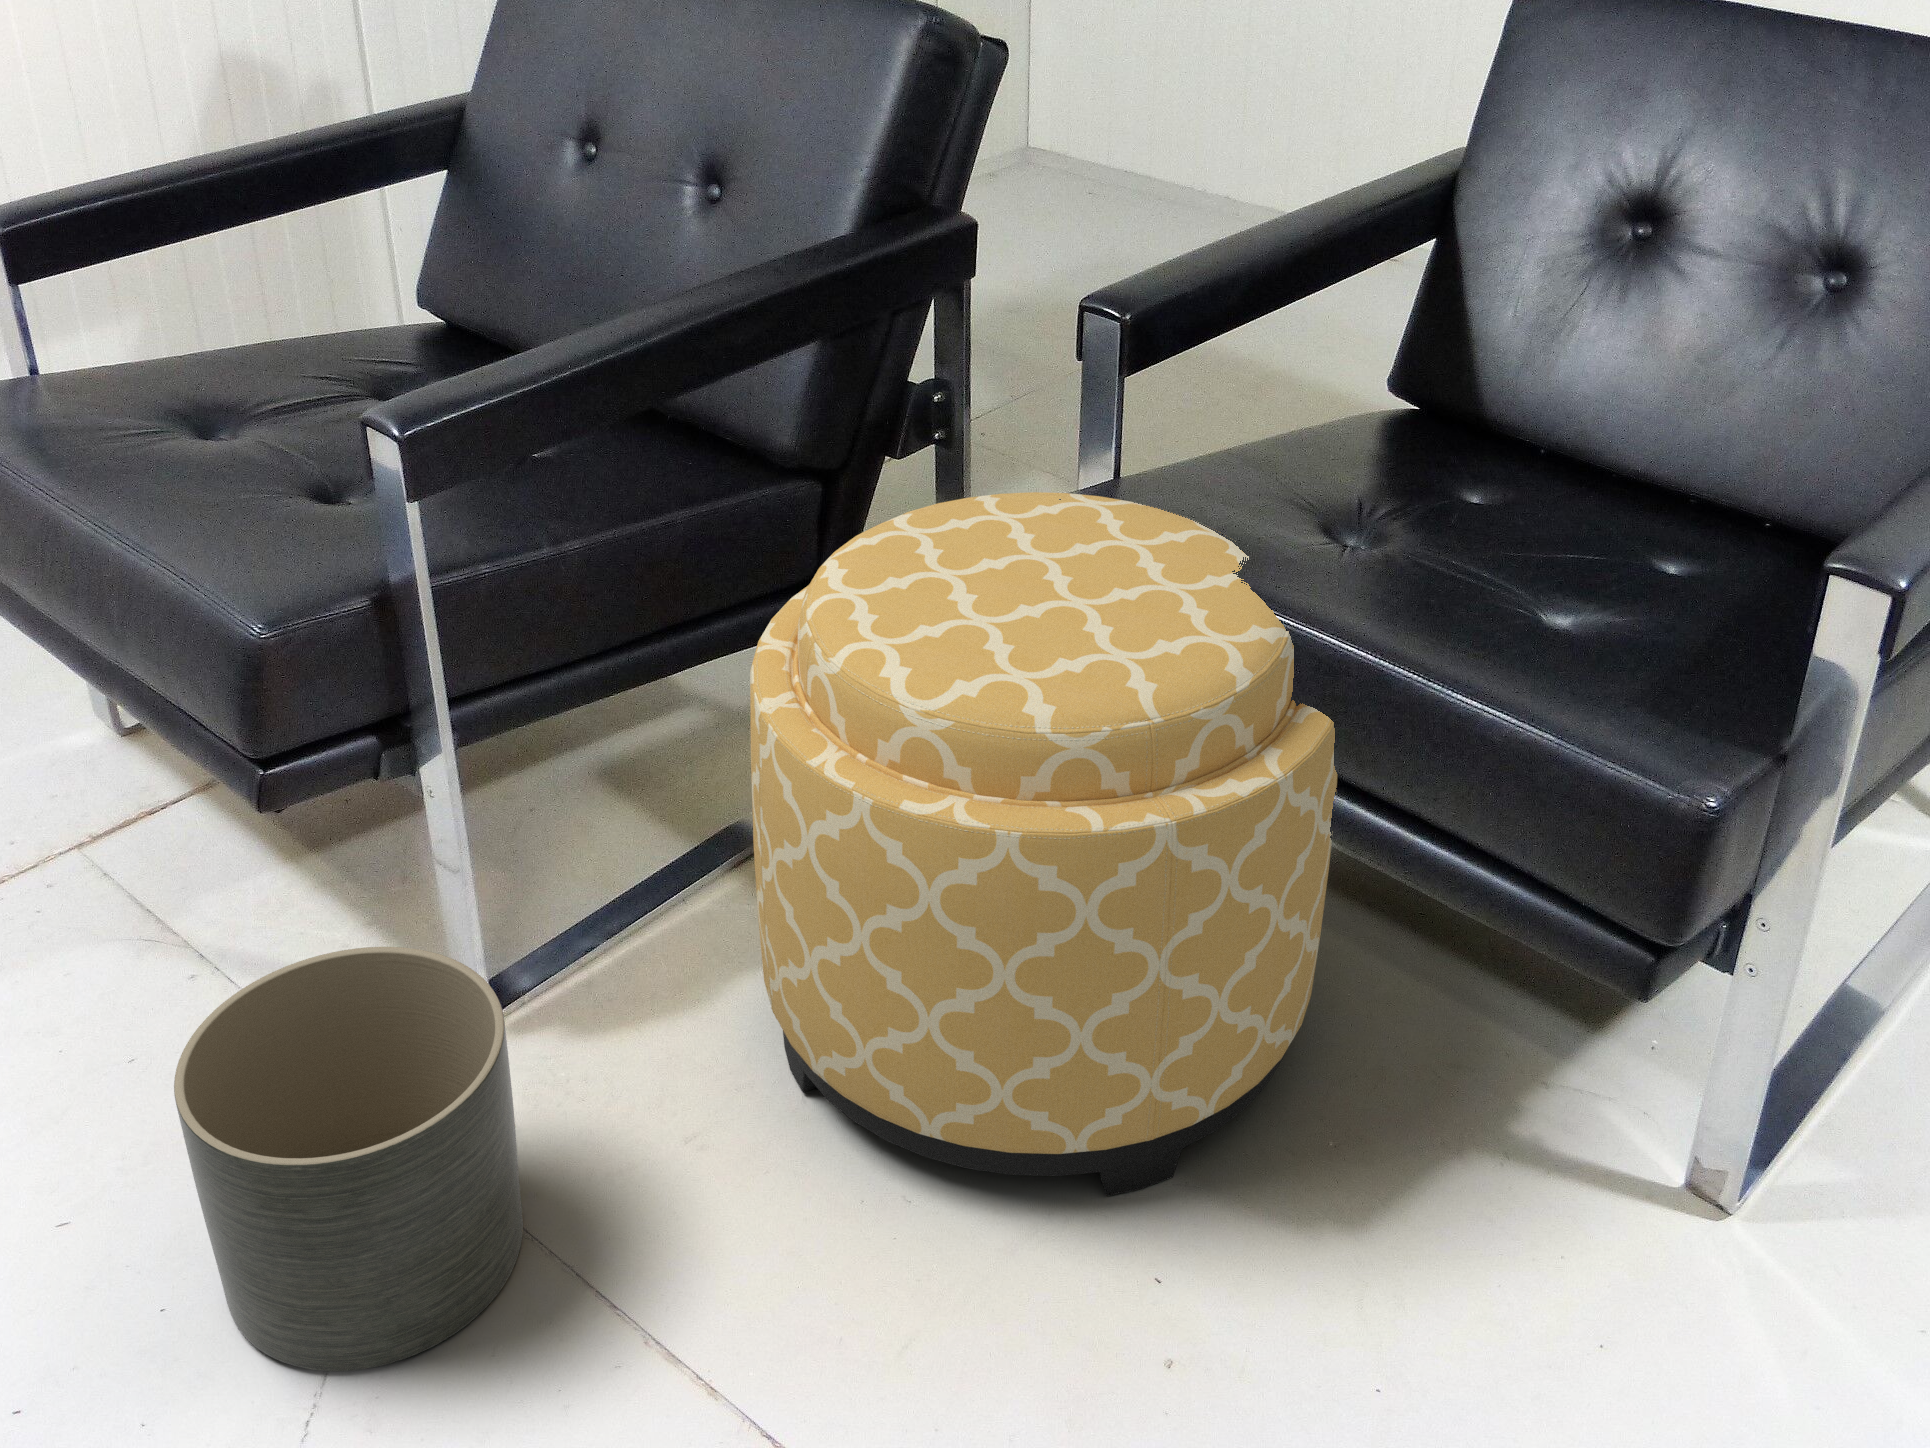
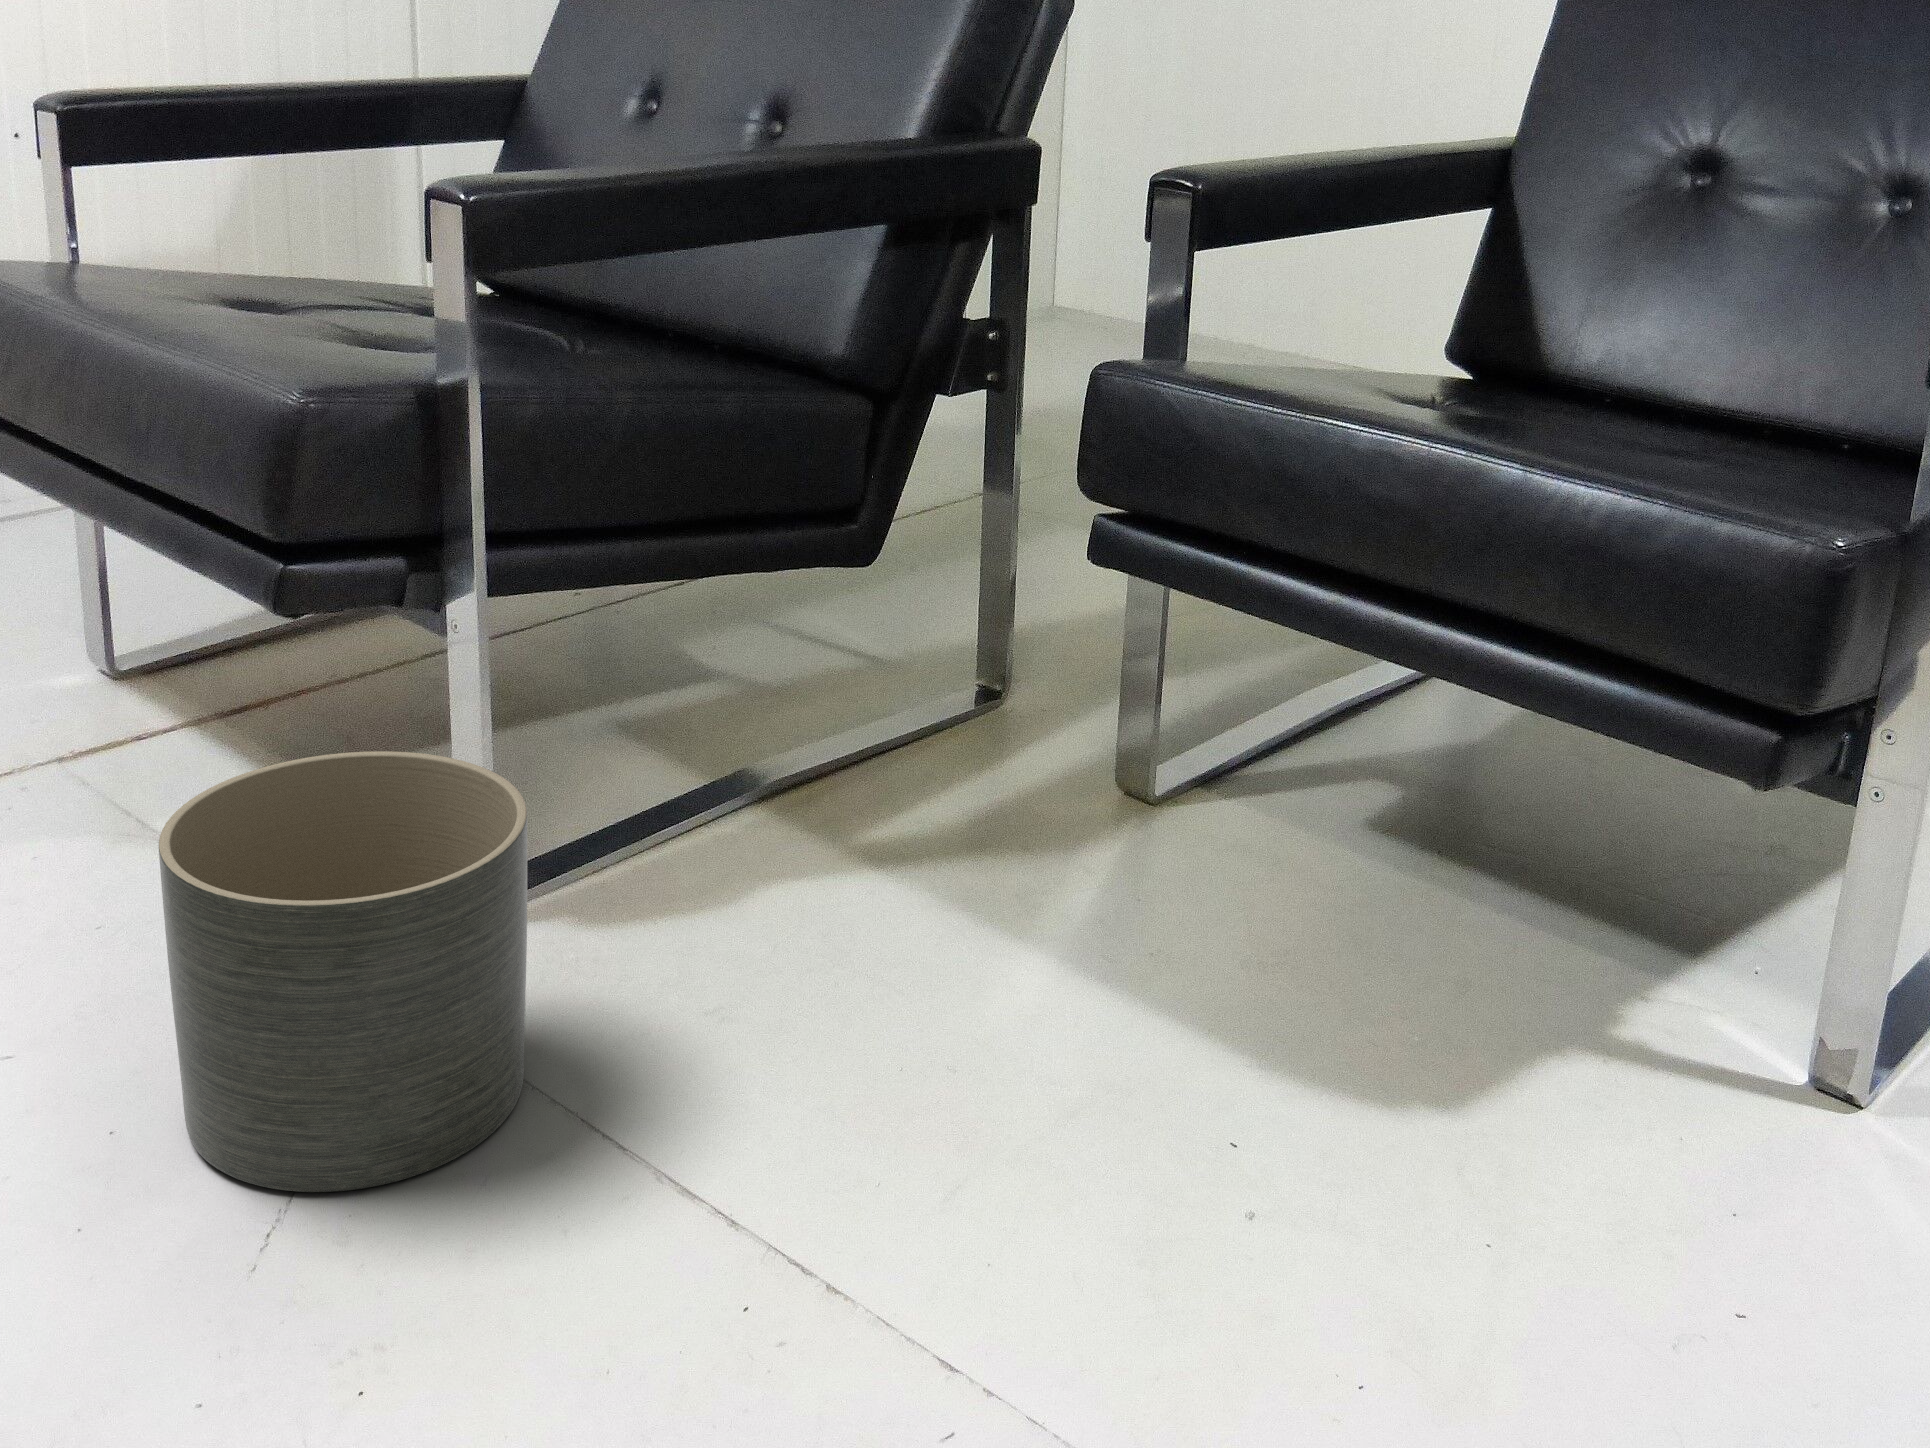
ottoman: present [750,492,1337,1196] -> none [797,371,1430,1076]

